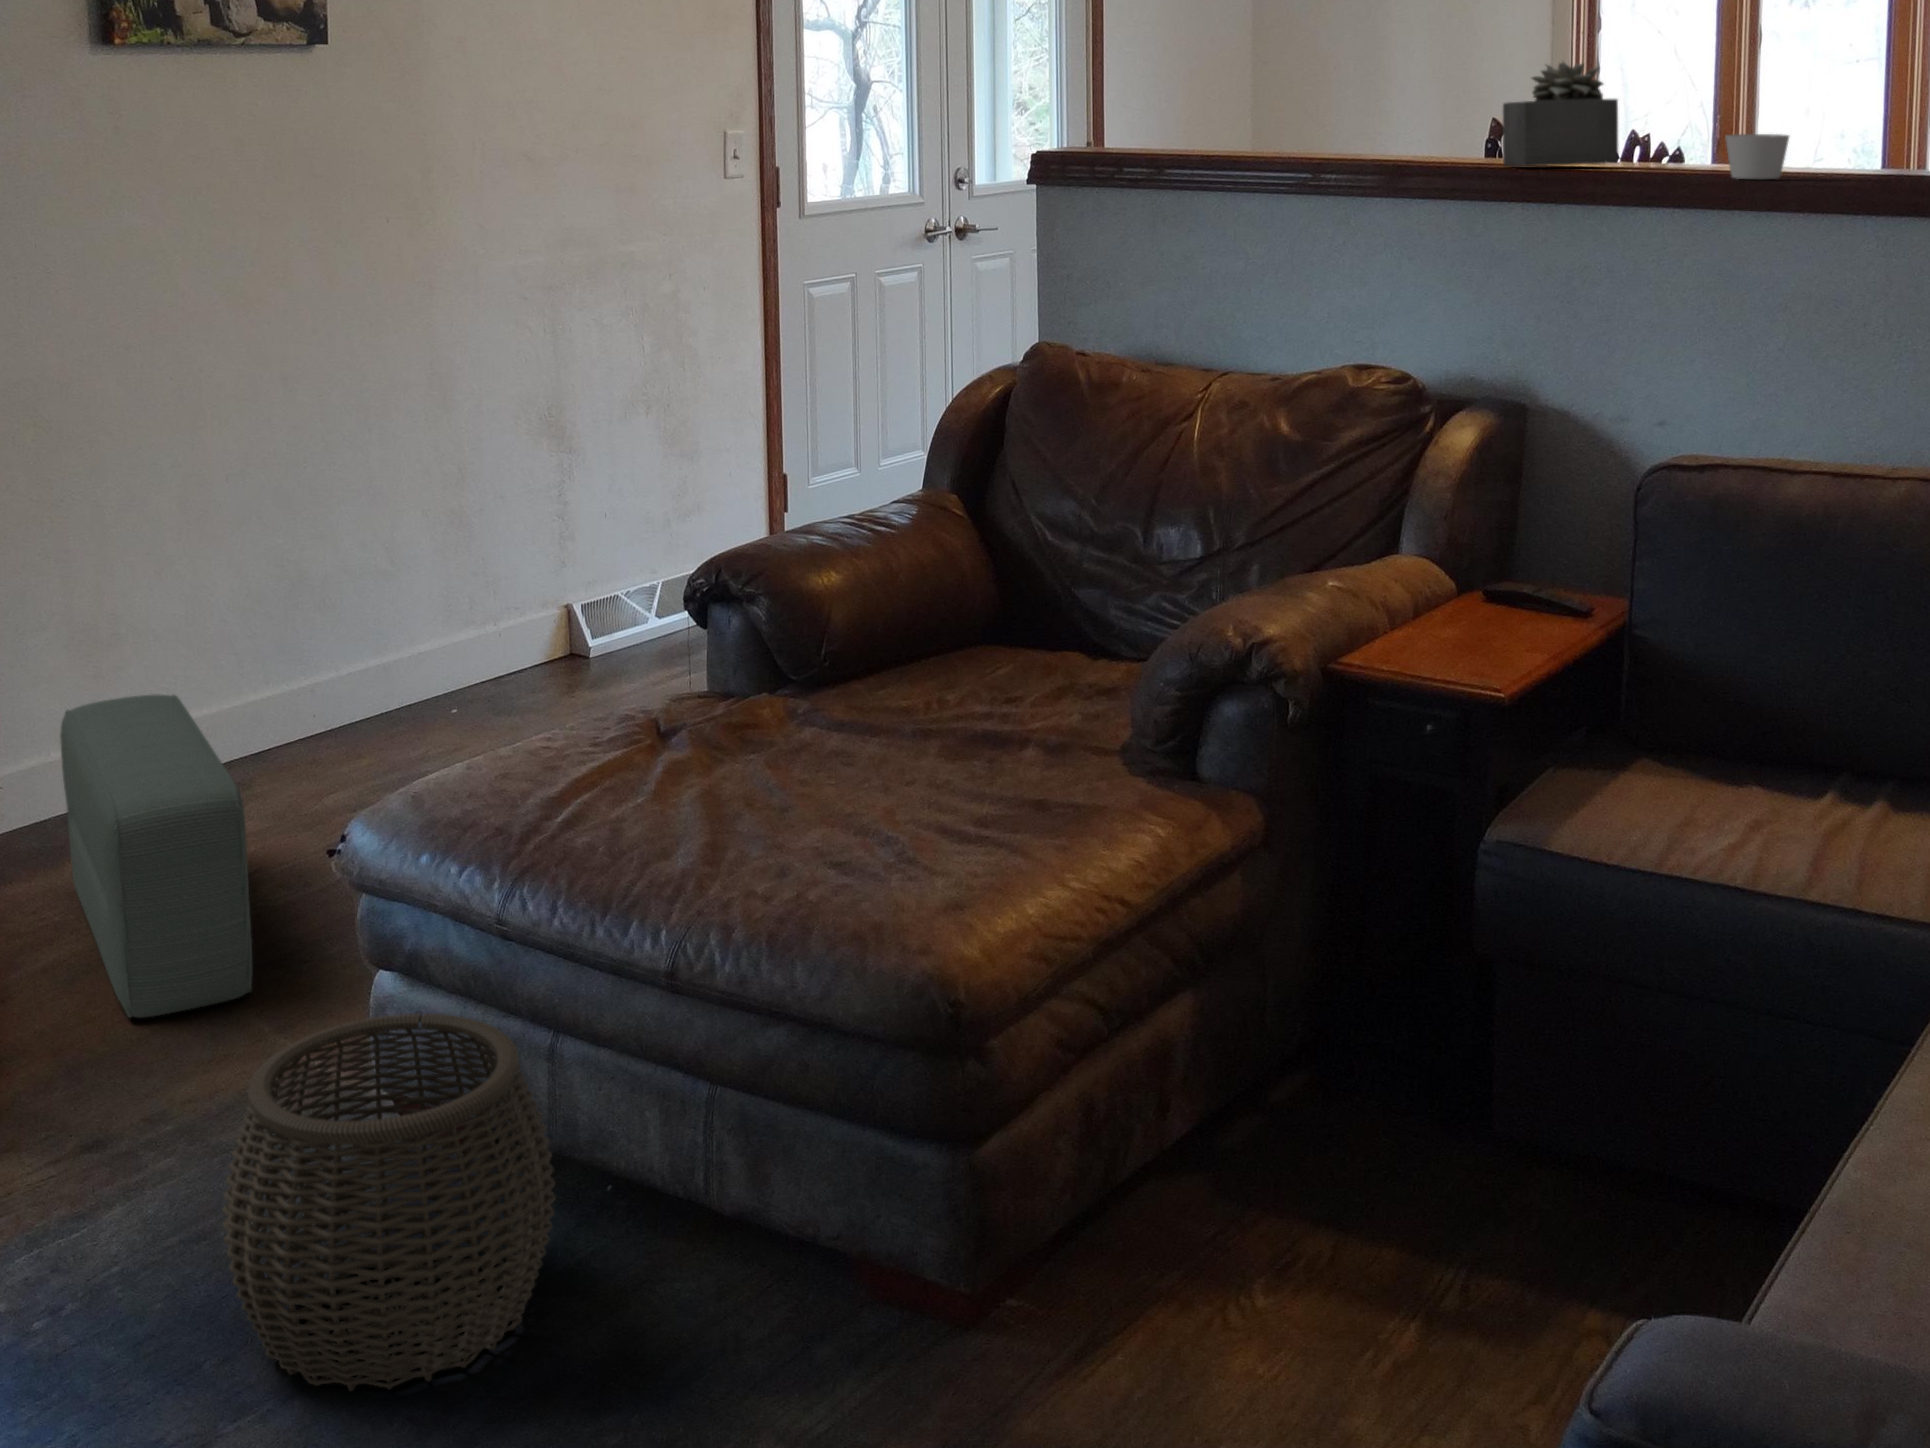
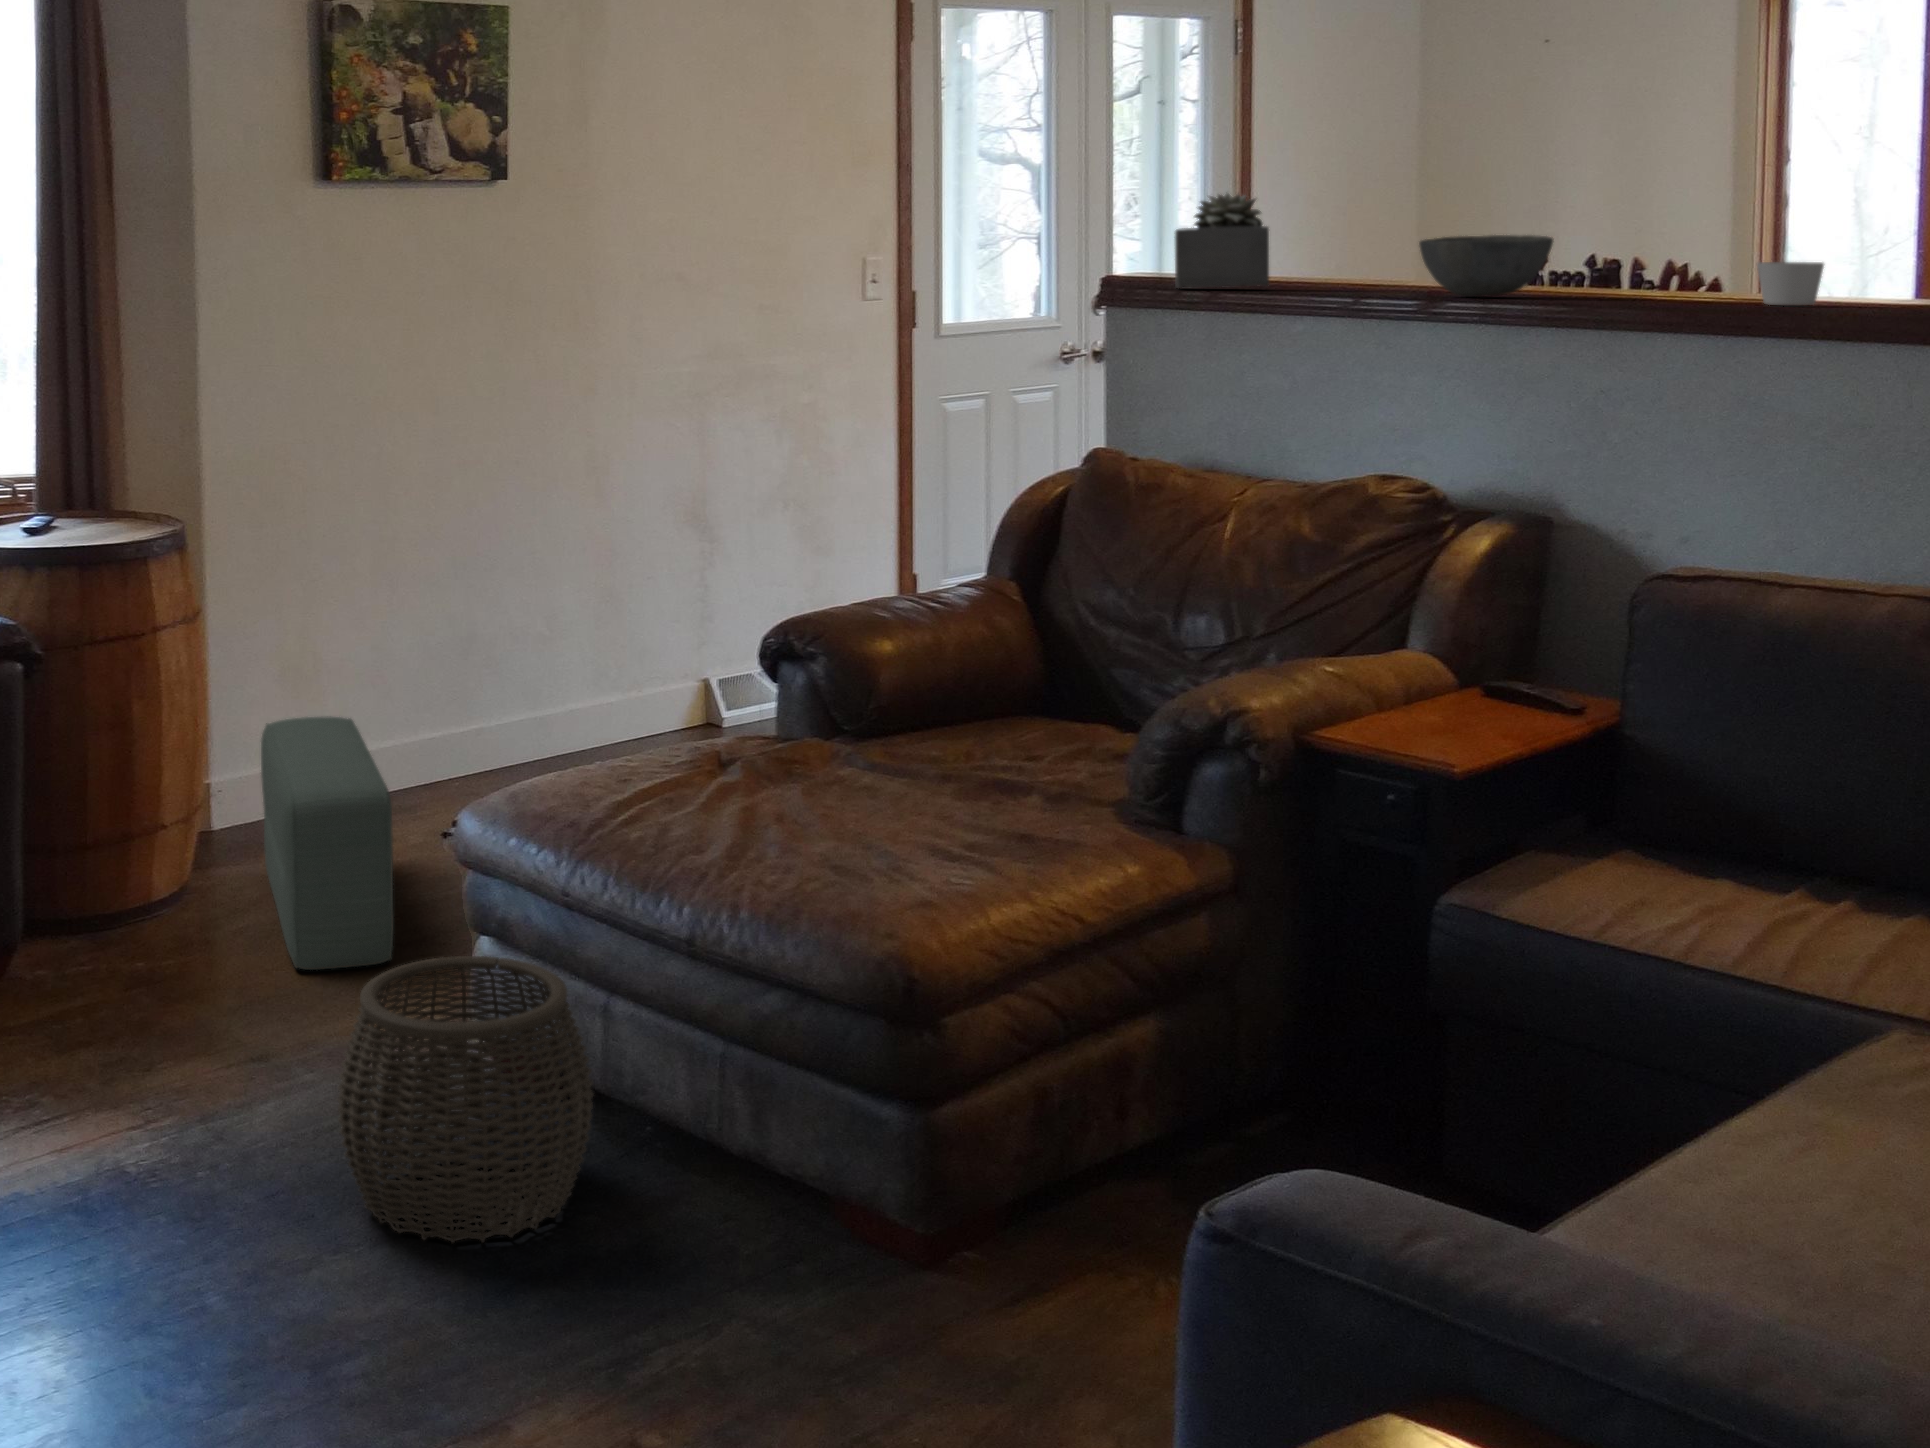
succulent plant: present [1503,62,1619,166] -> present [1174,193,1269,288]
bowl: none [1382,107,1515,172] -> present [1419,235,1554,297]

